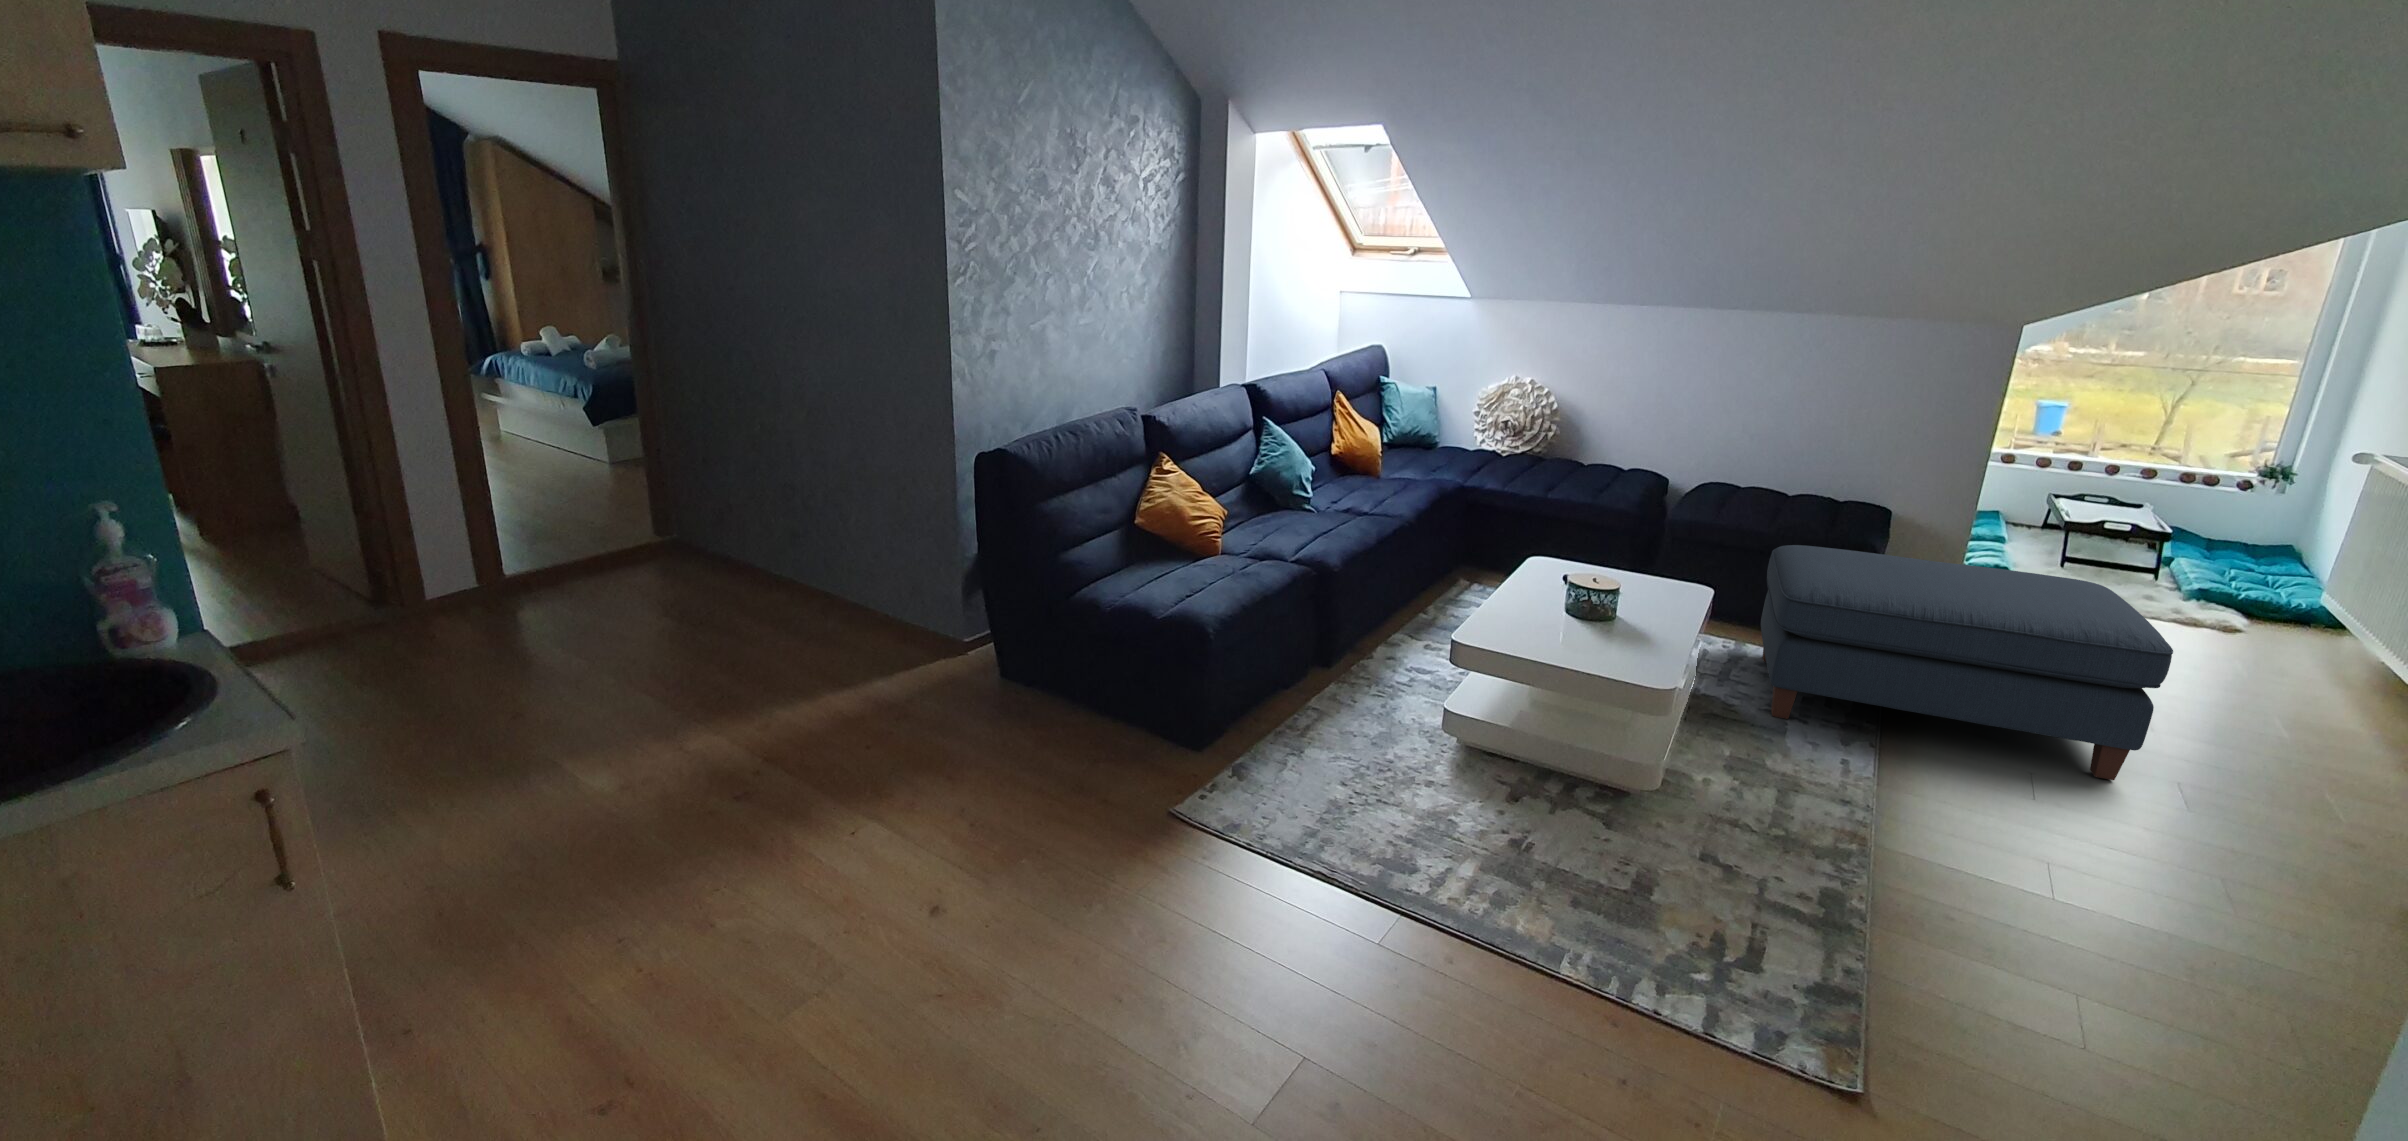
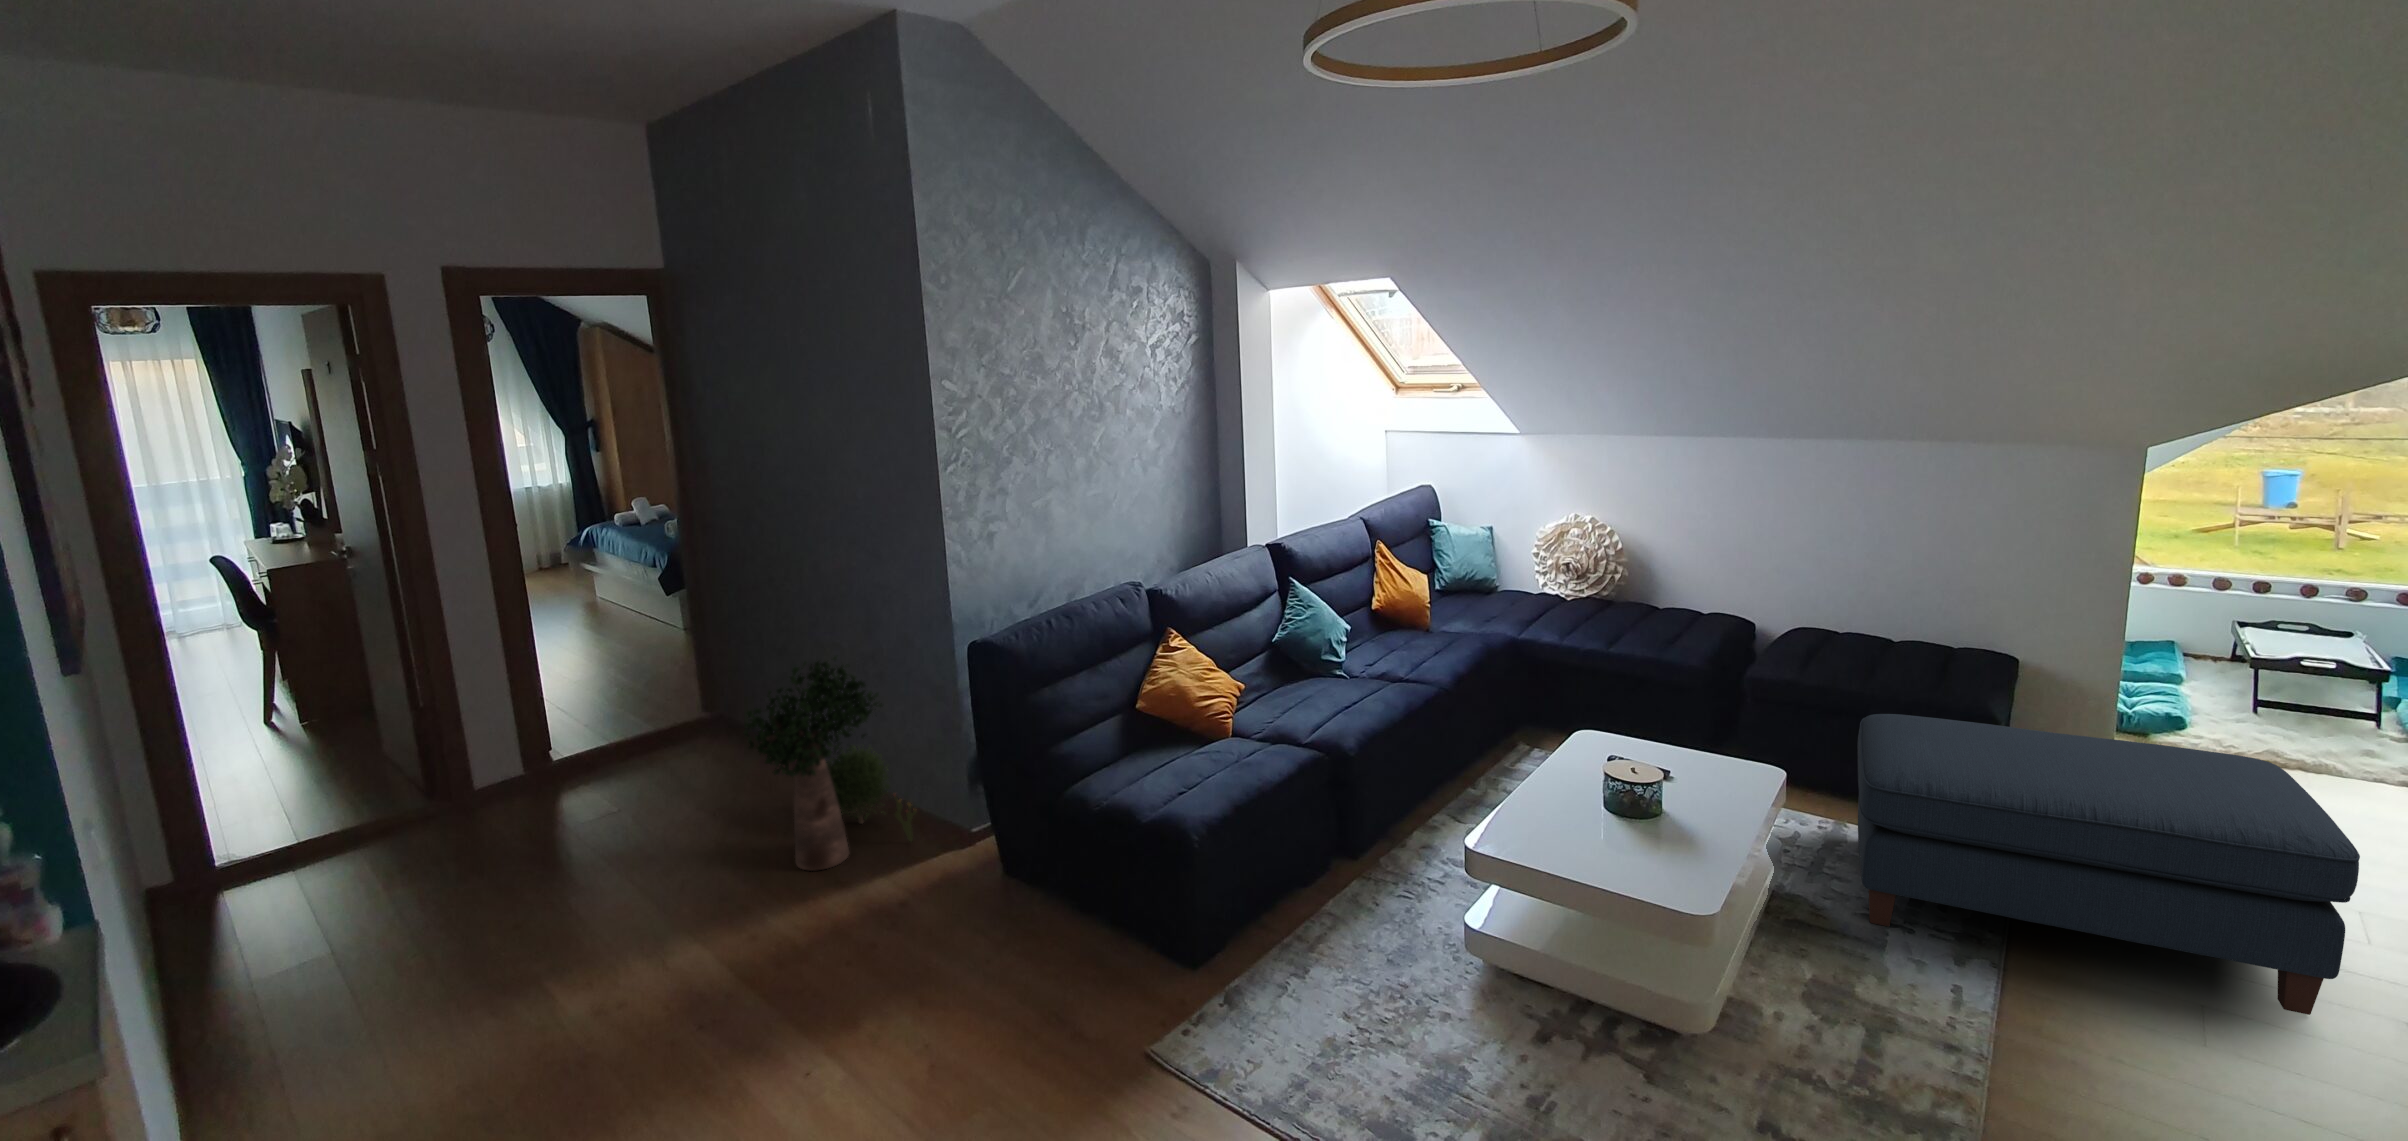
potted plant: none [747,464,915,670] -> present [744,657,916,871]

